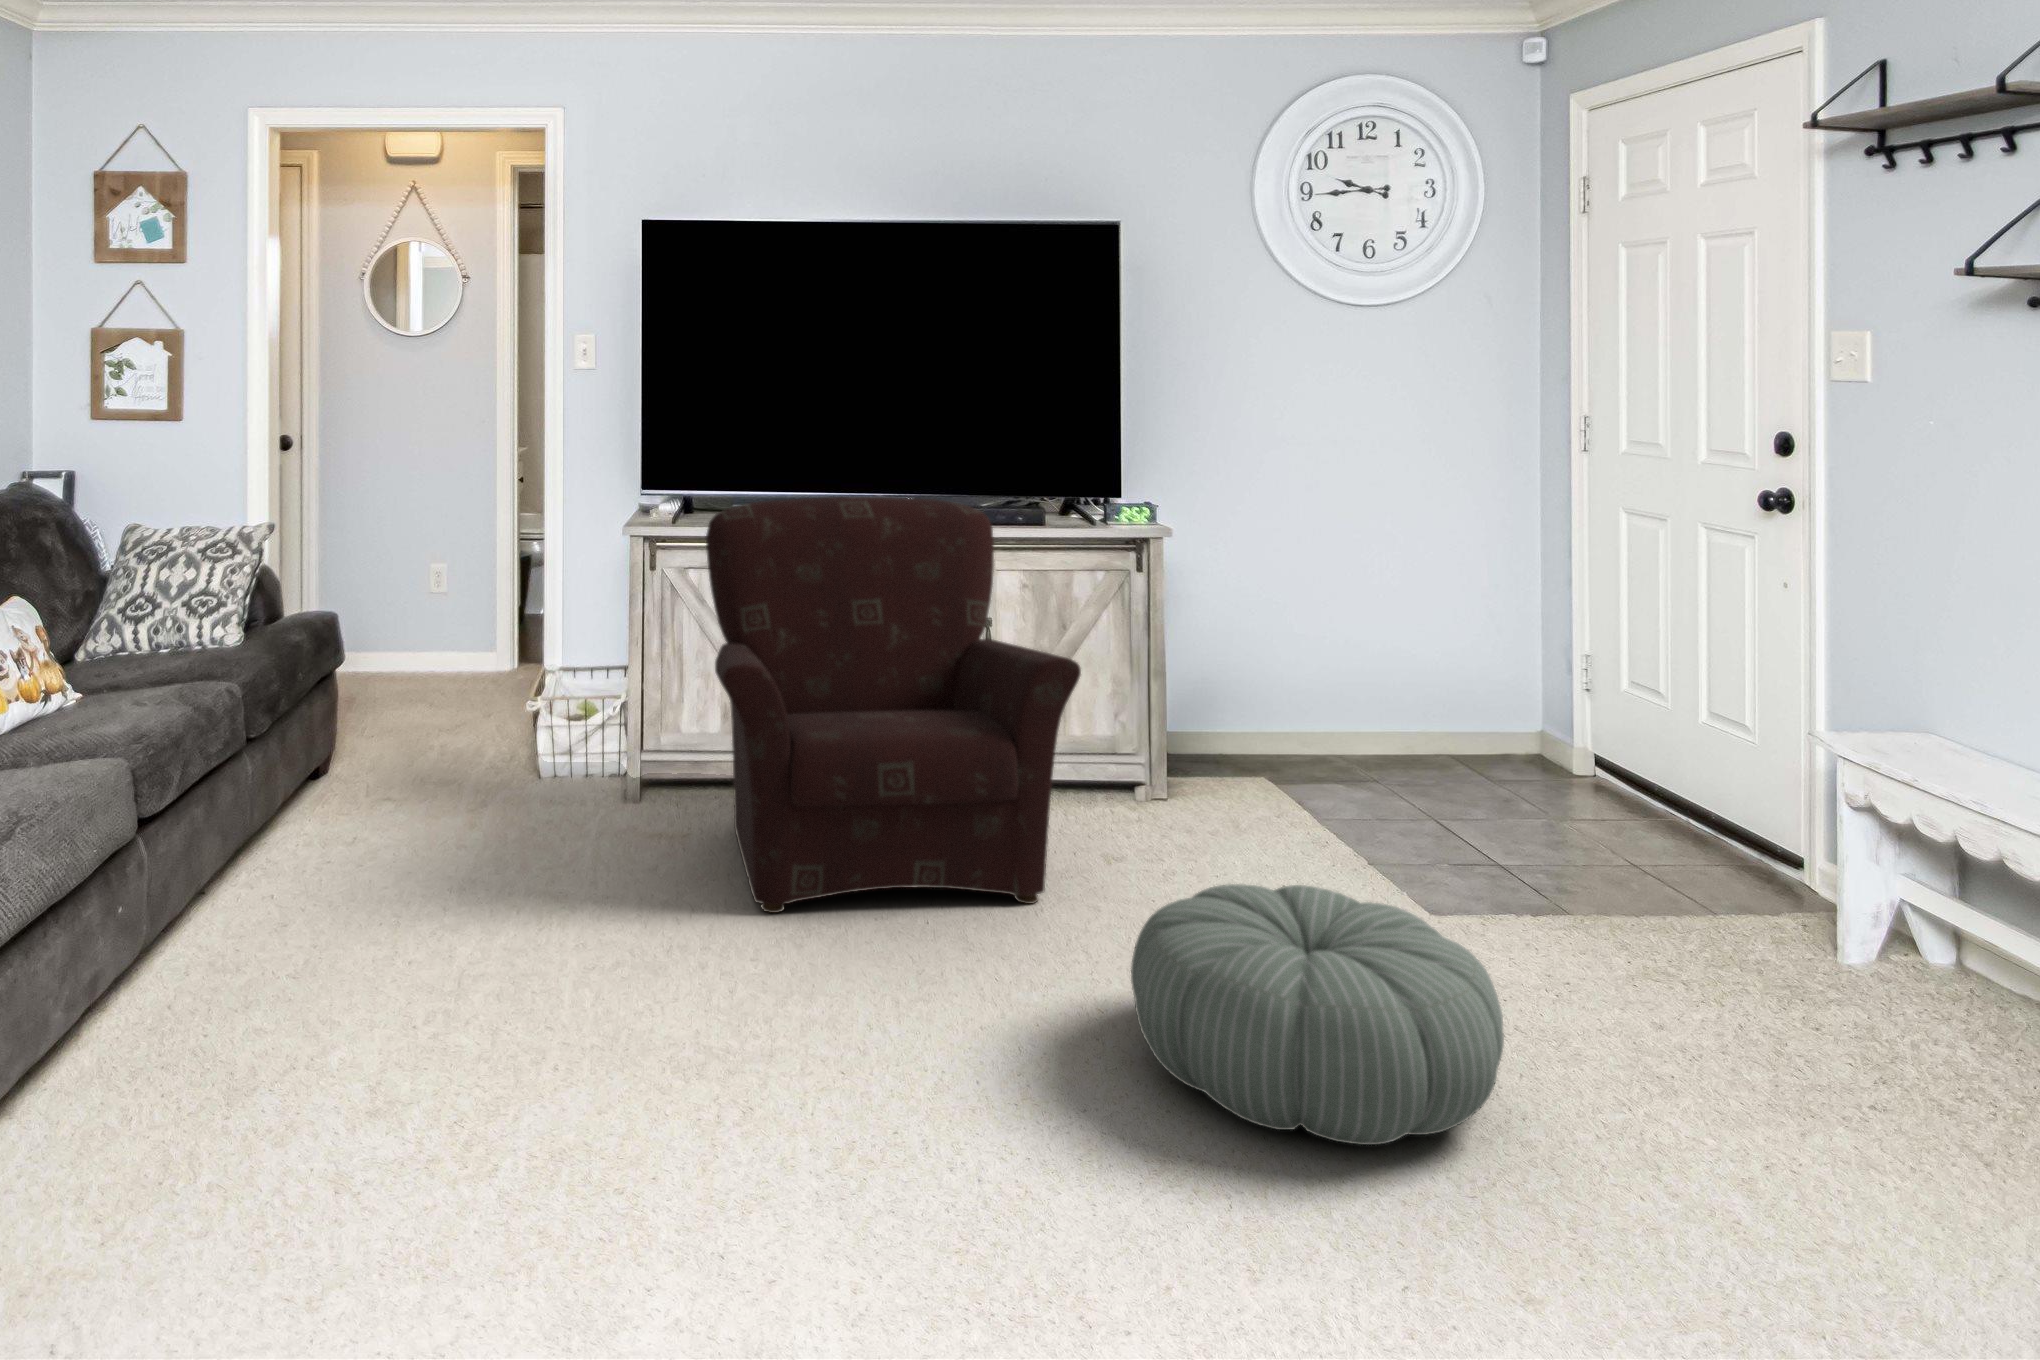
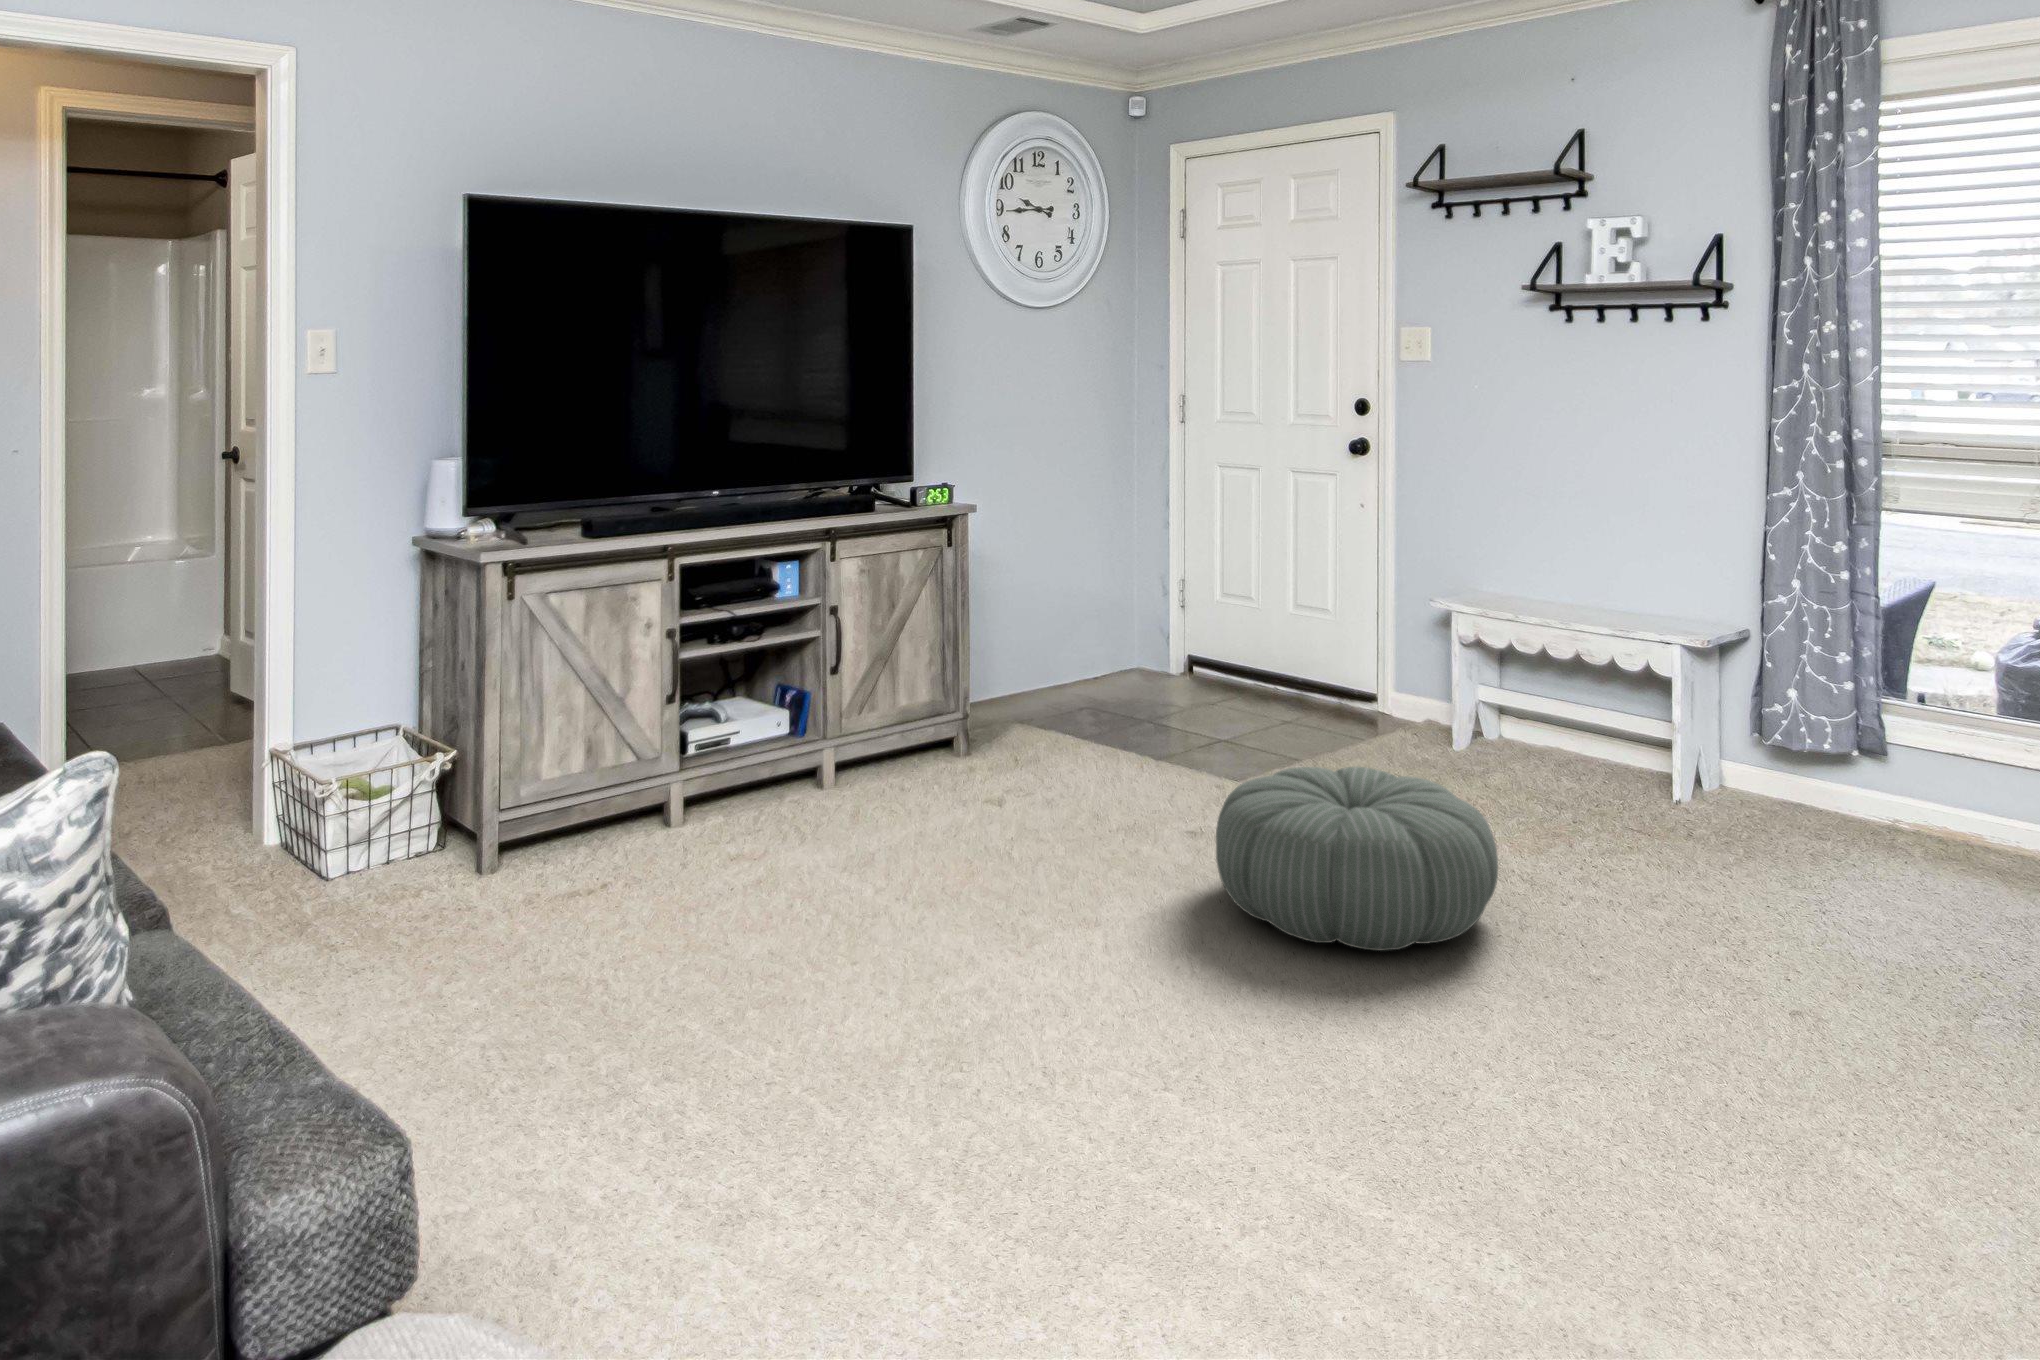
armchair: present [706,497,1081,913] -> none [598,492,1042,932]

